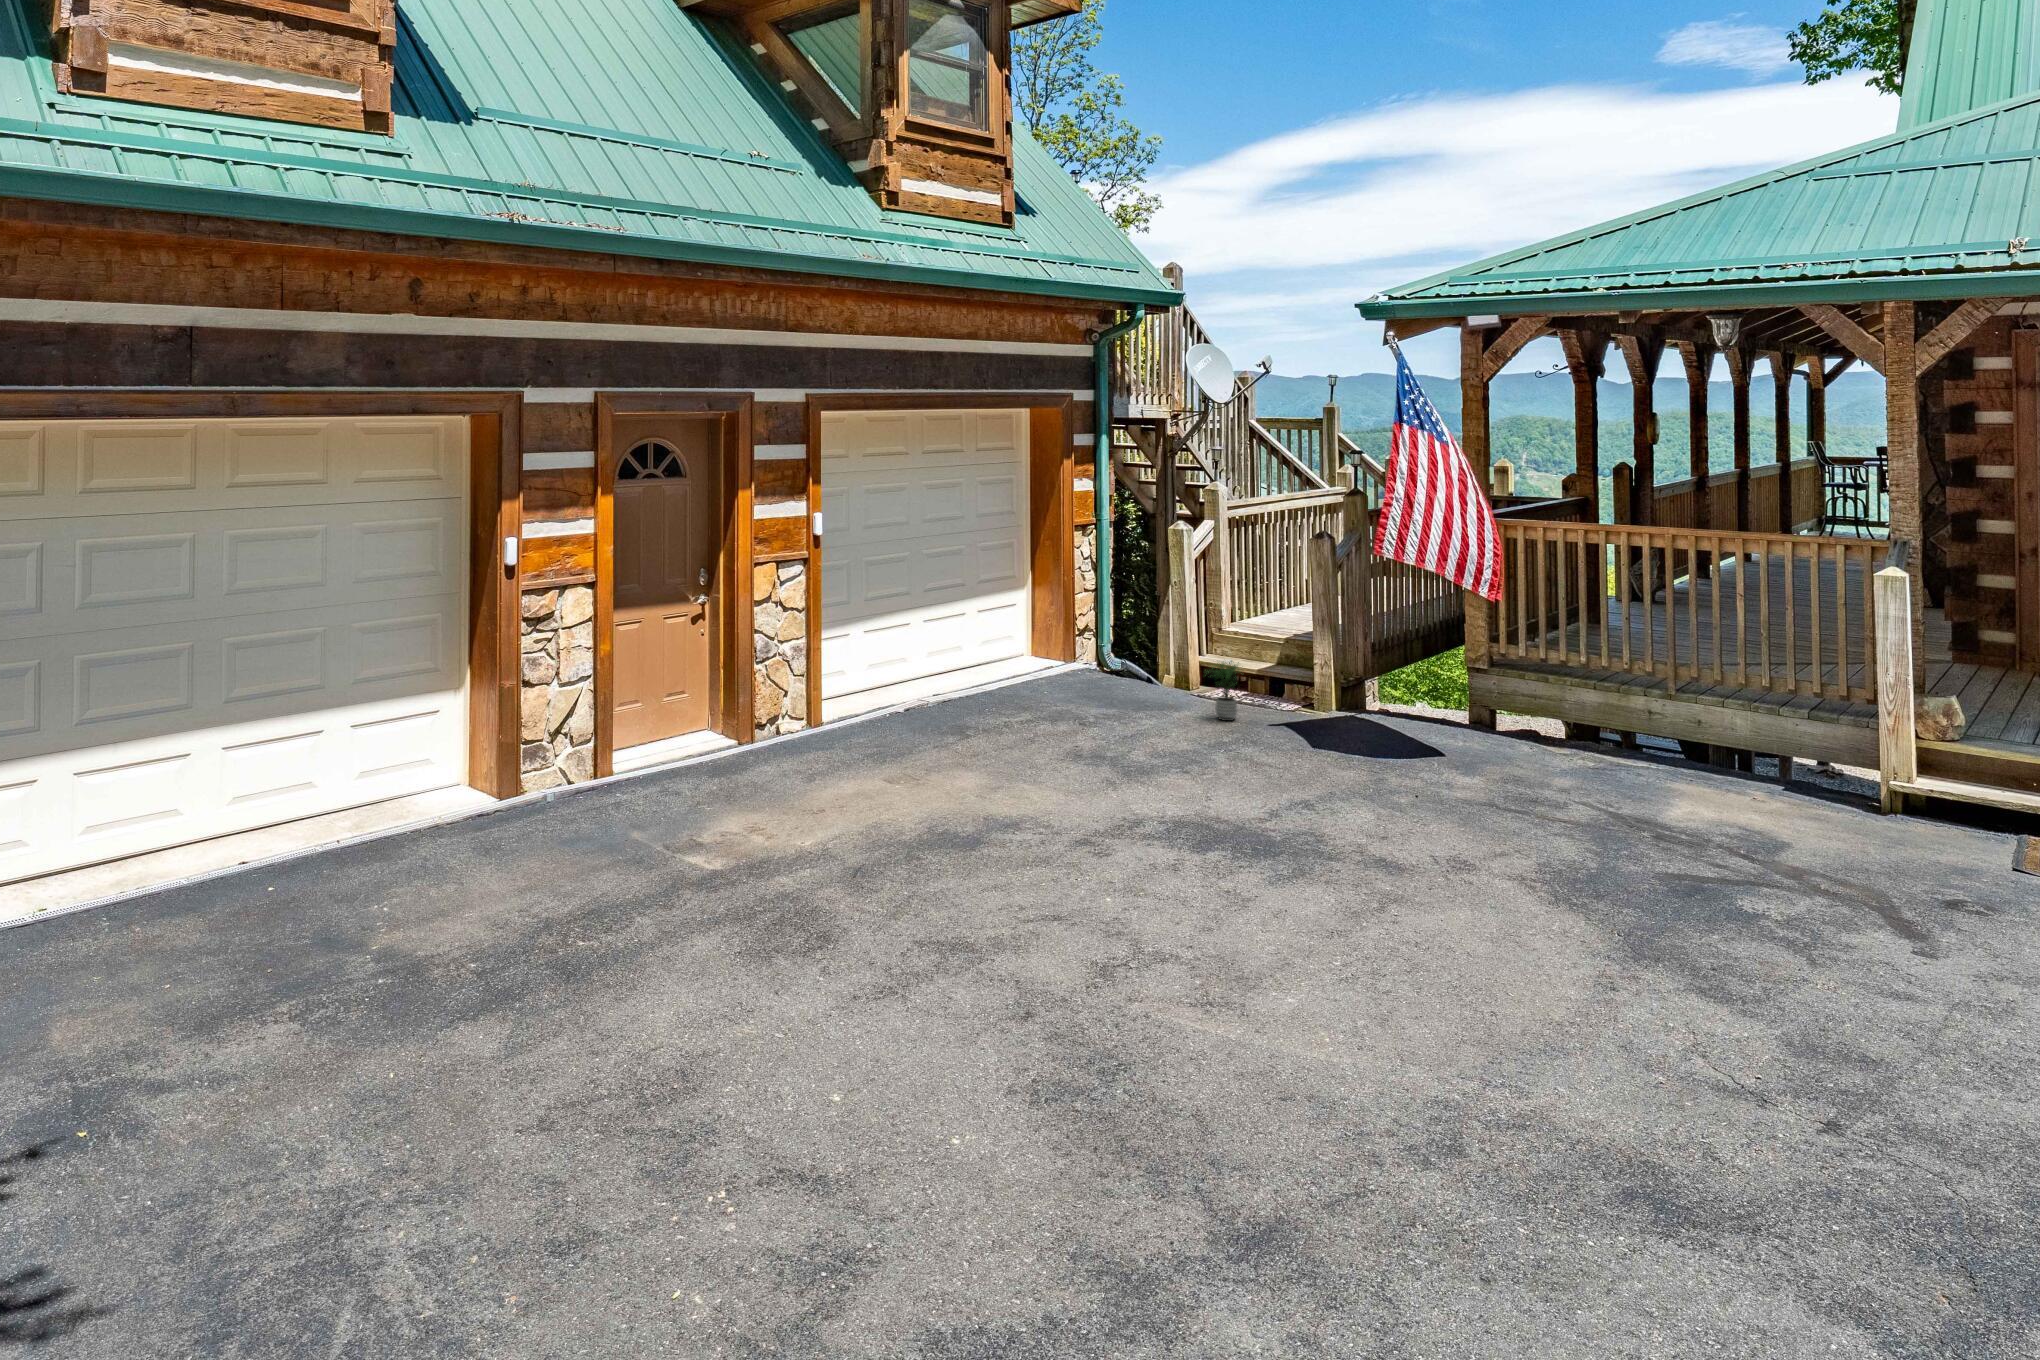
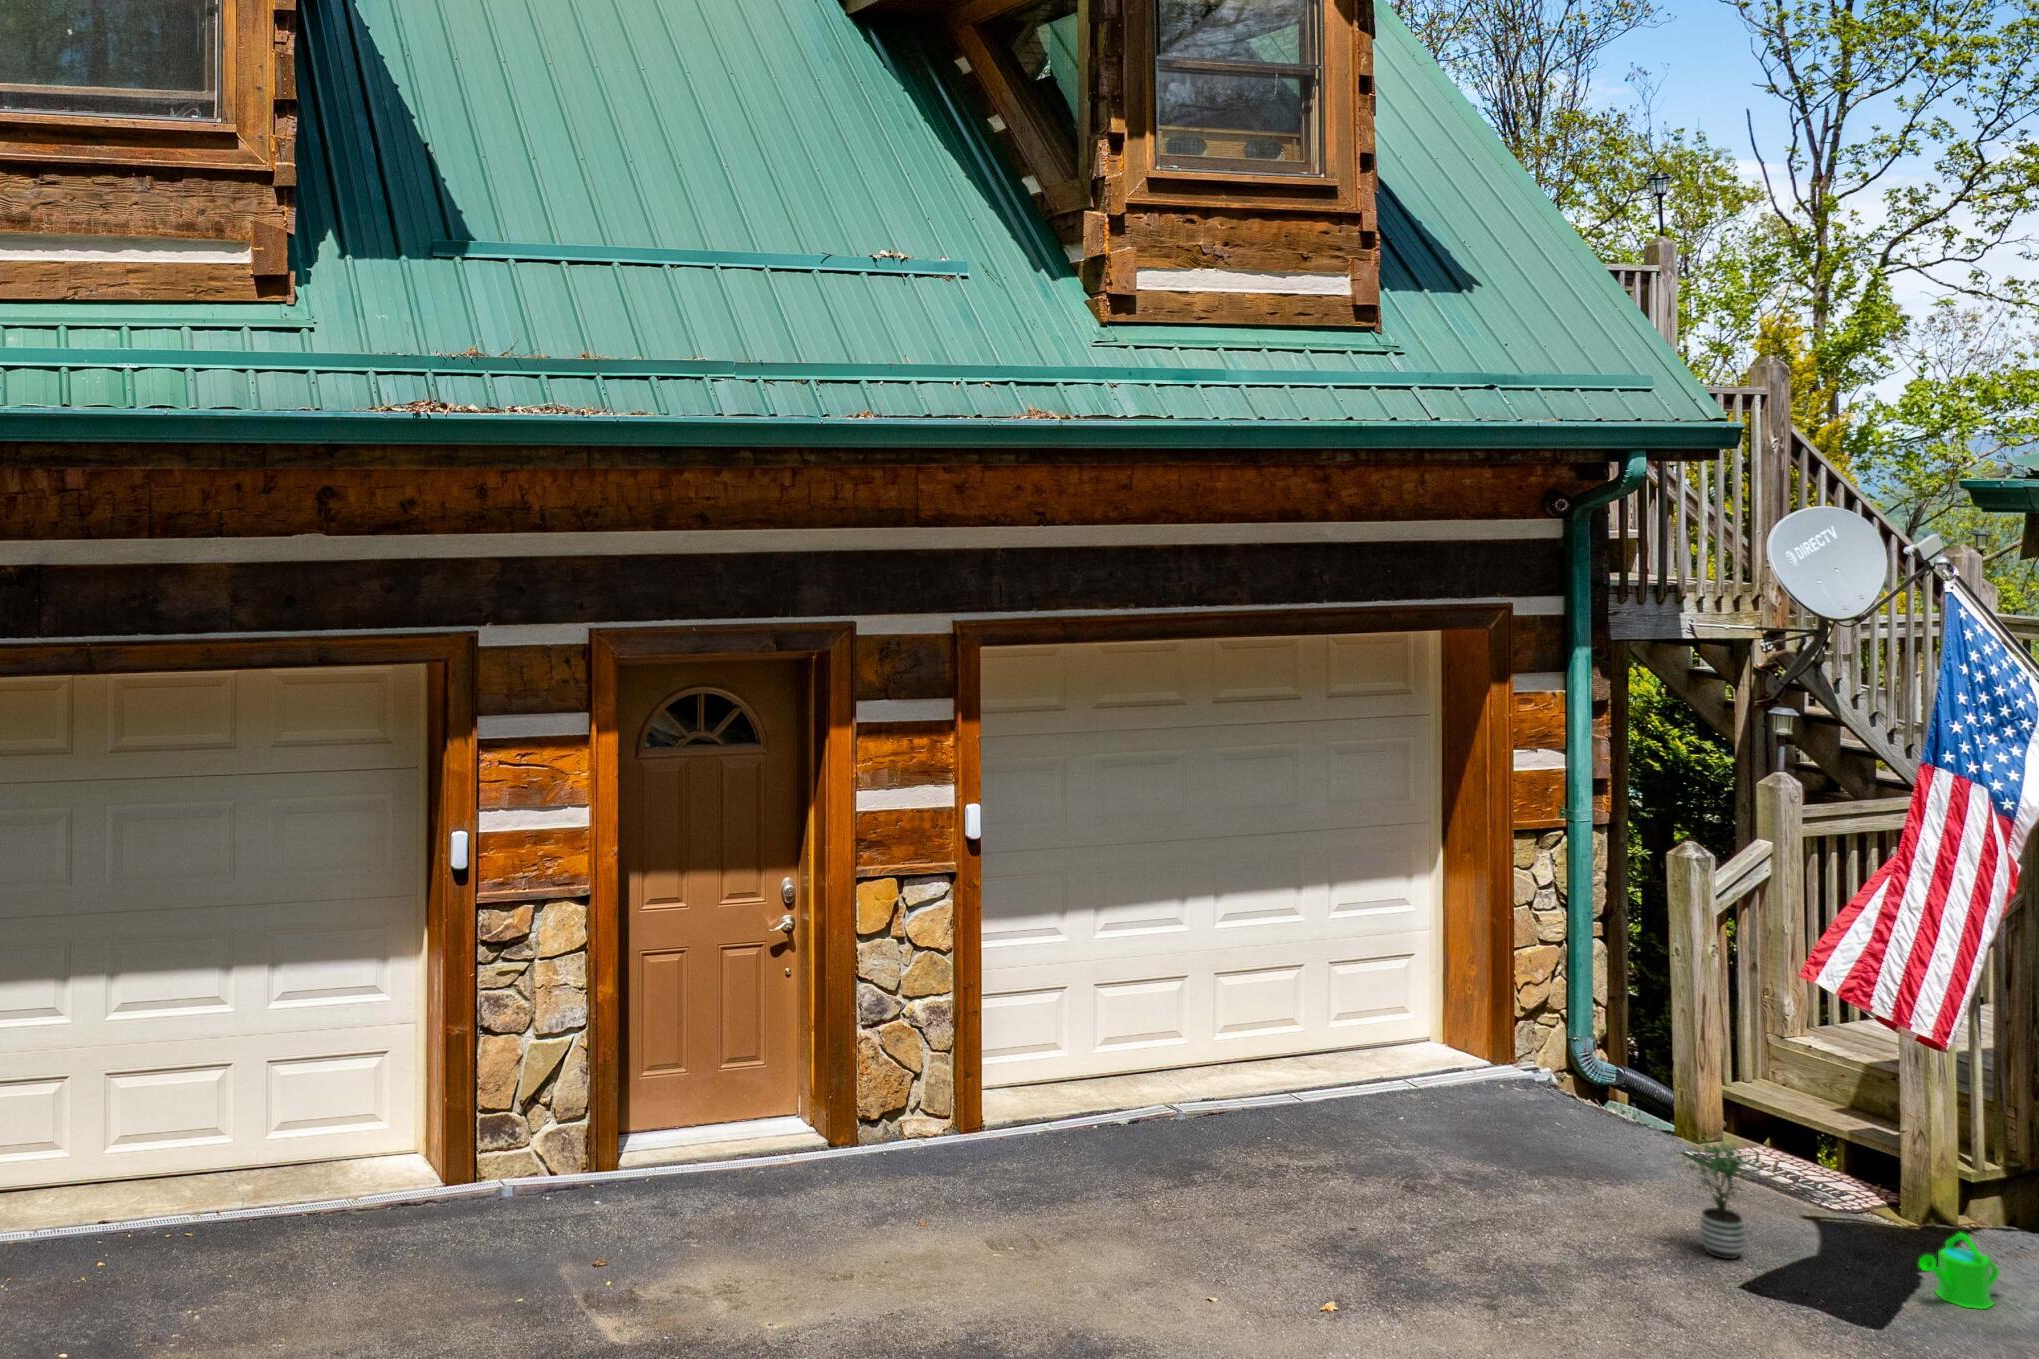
watering can: none [1318,686,1347,723] -> present [1919,1233,1999,1309]

